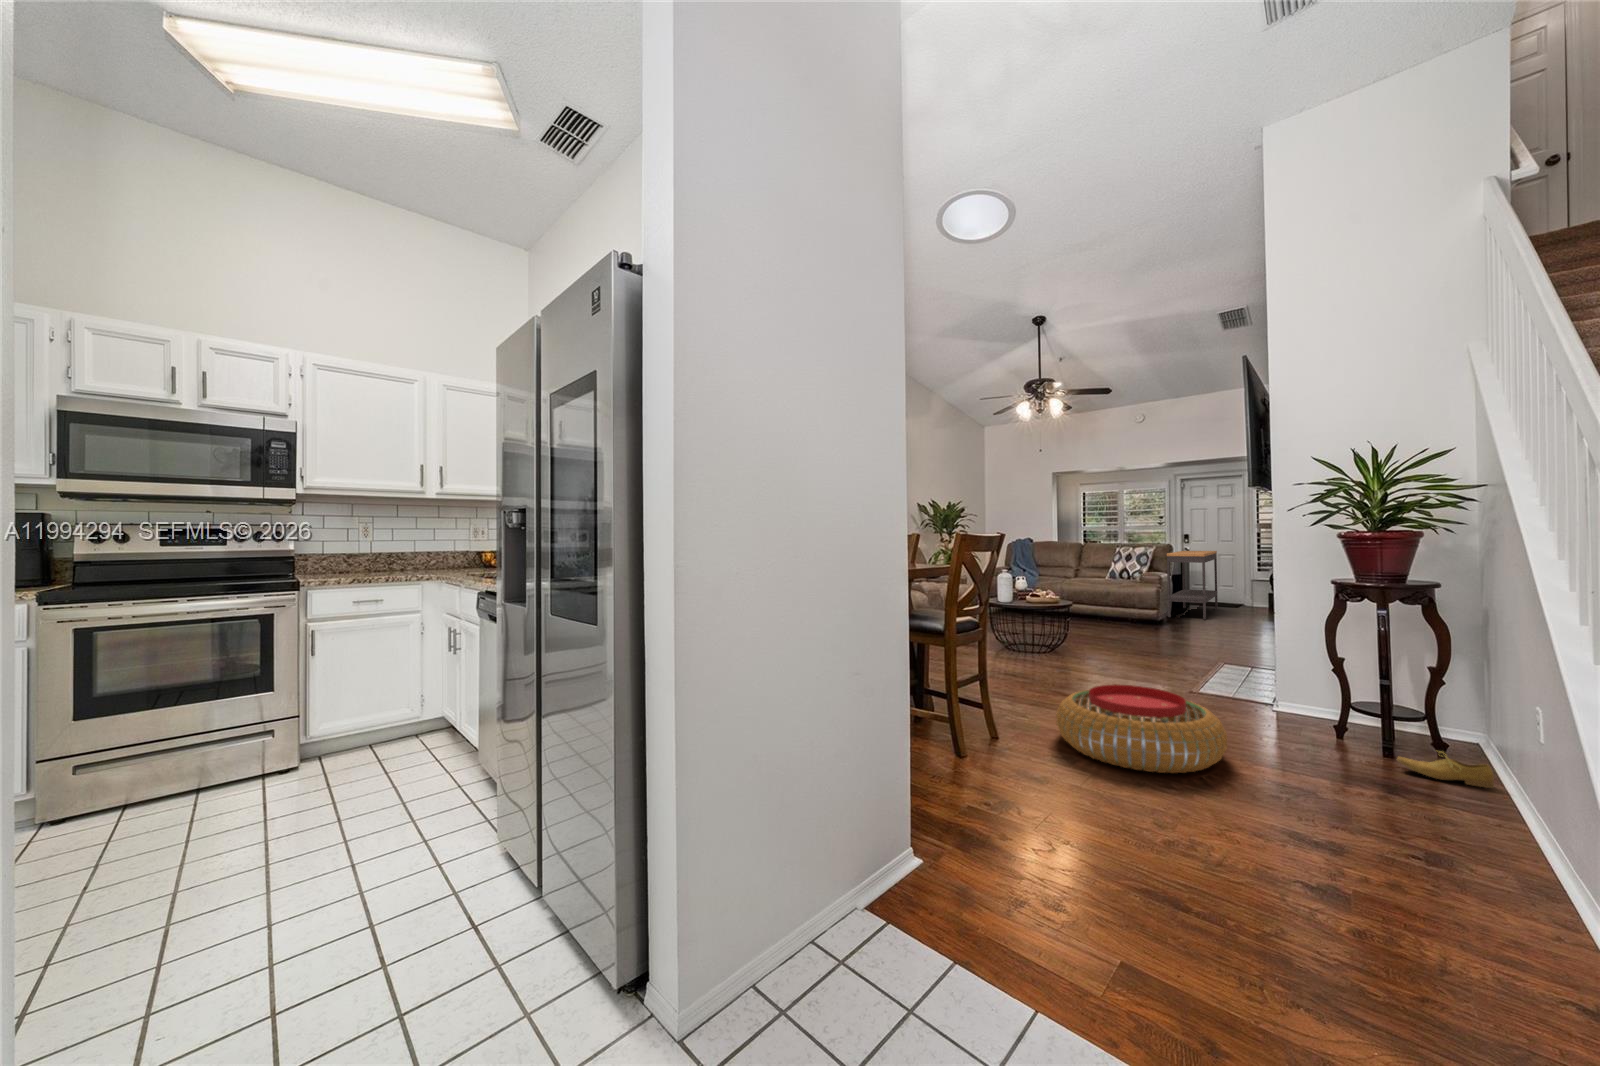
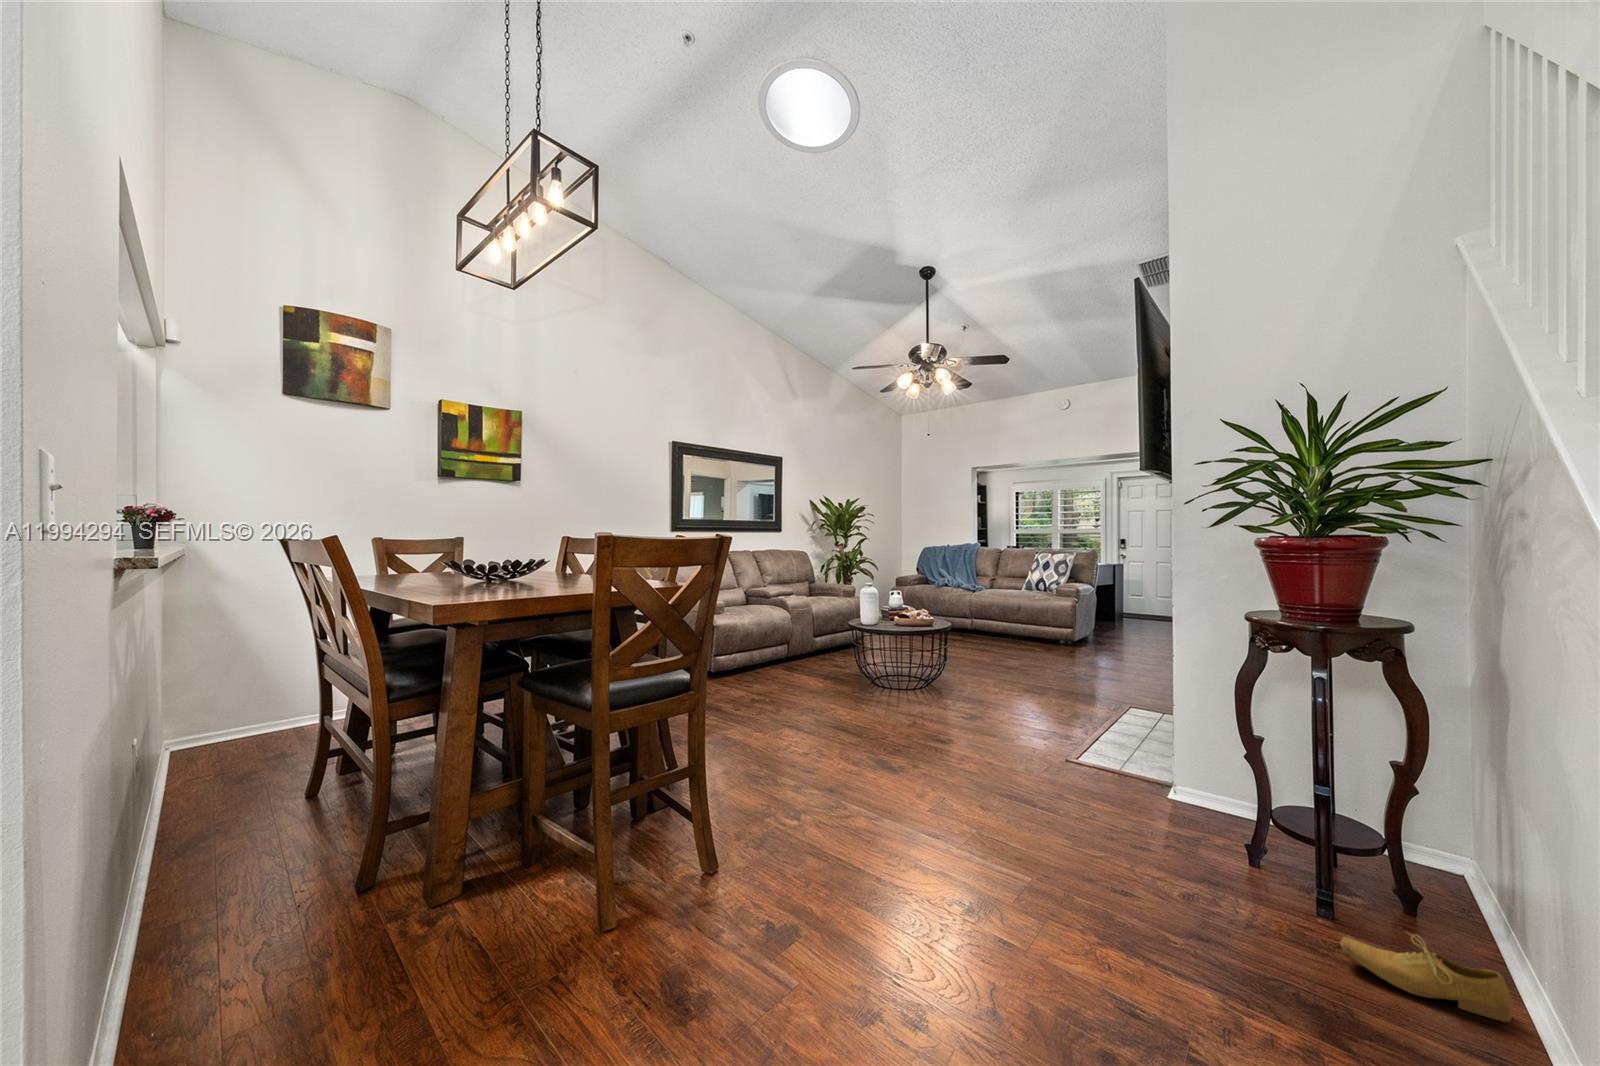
console table: present [1167,551,1218,620] -> none [1087,557,1150,643]
pouf: present [1056,685,1227,773] -> none [798,783,1059,979]

